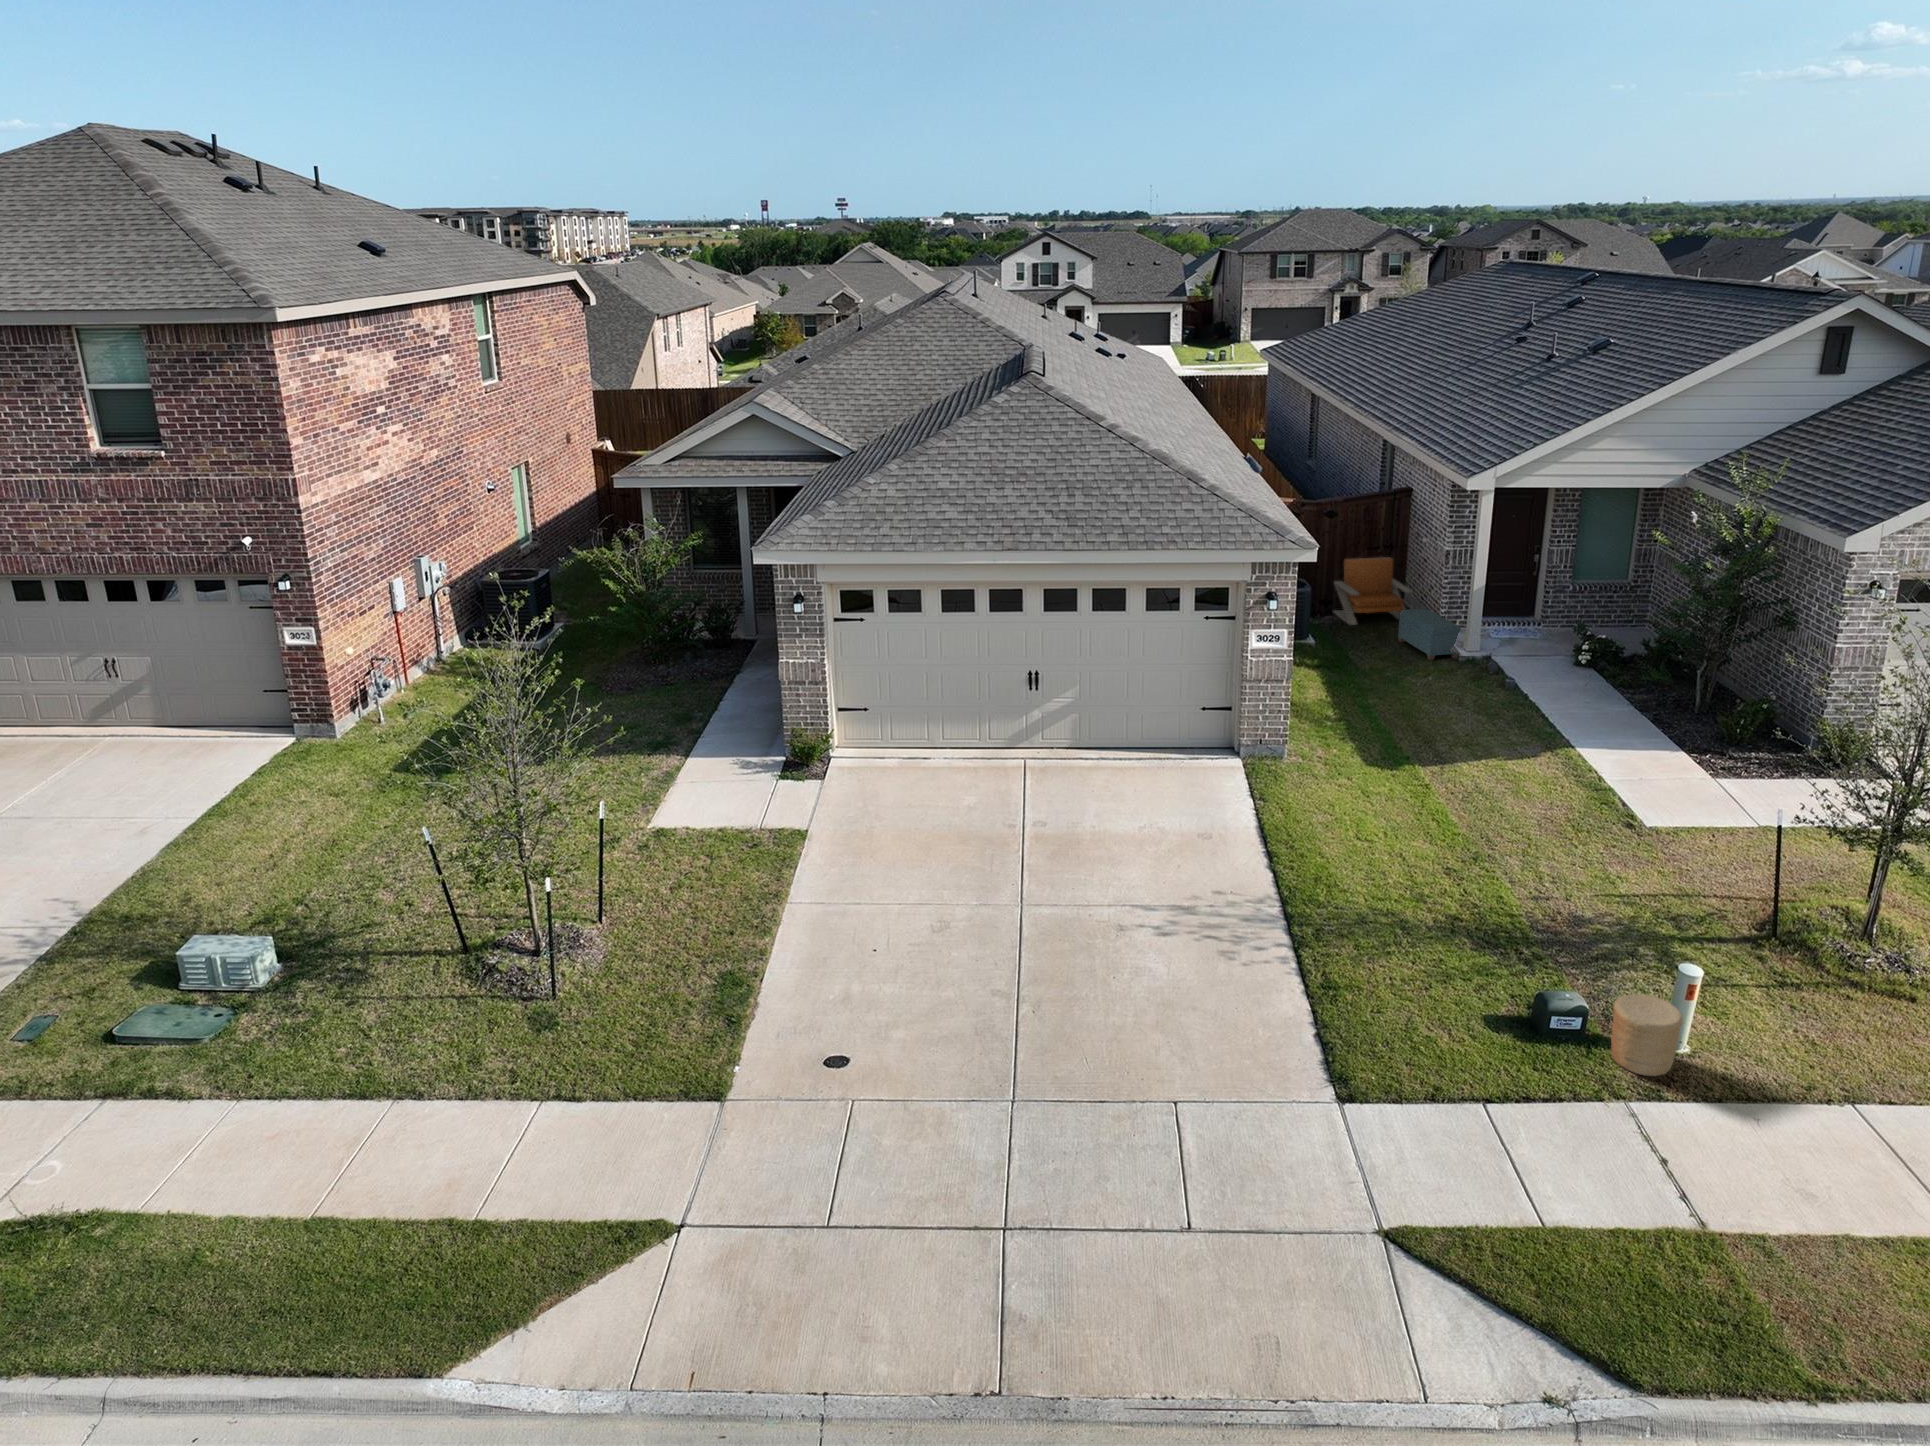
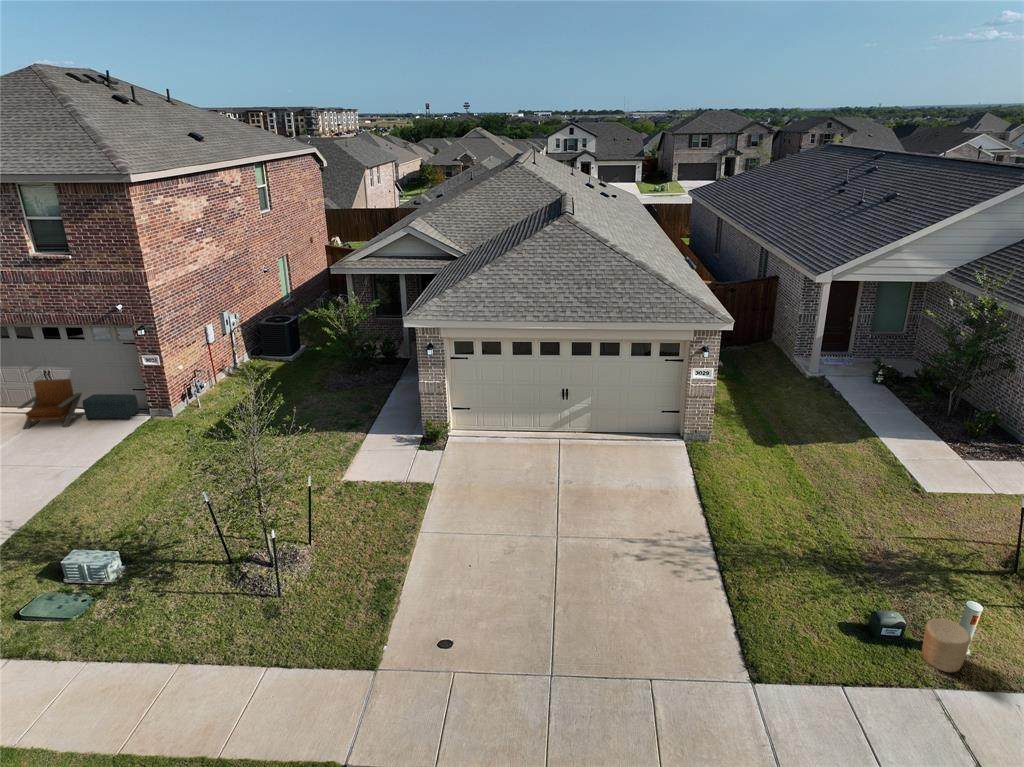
lounge chair: present [1333,557,1412,625] -> present [17,379,85,429]
bench: present [1398,609,1461,660] -> present [83,394,139,420]

